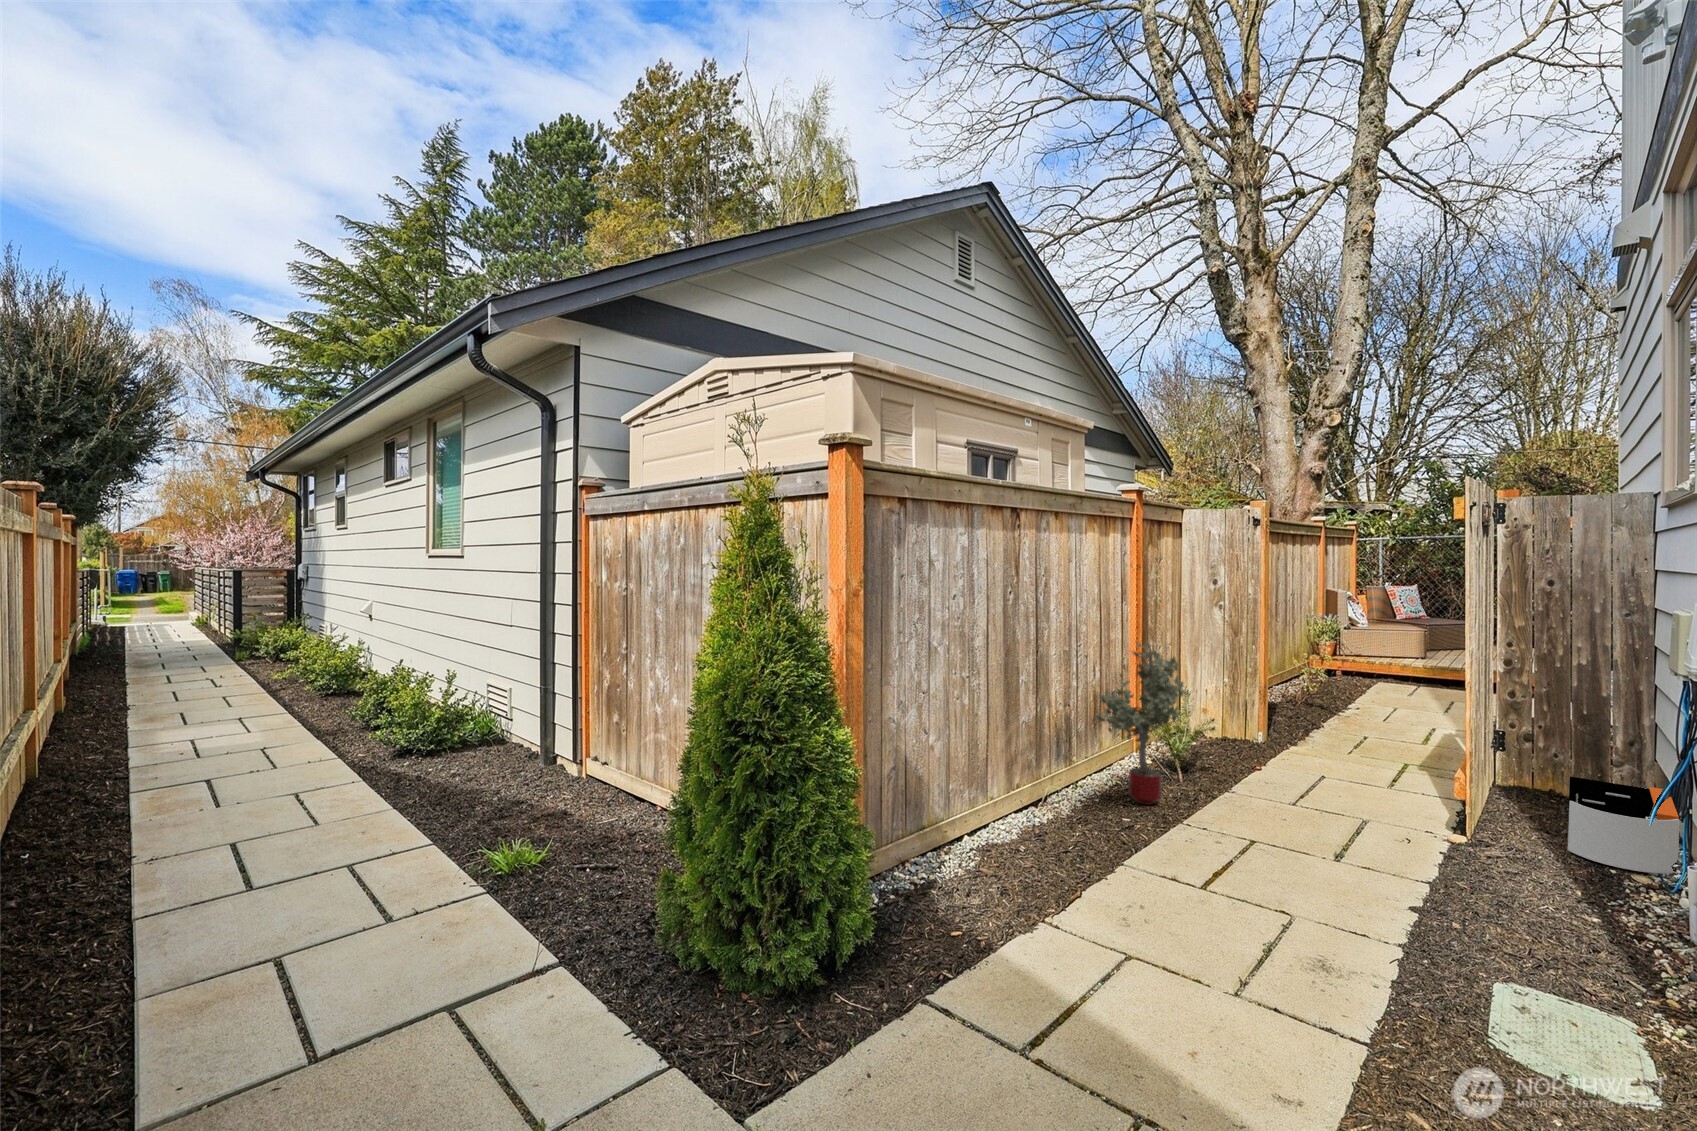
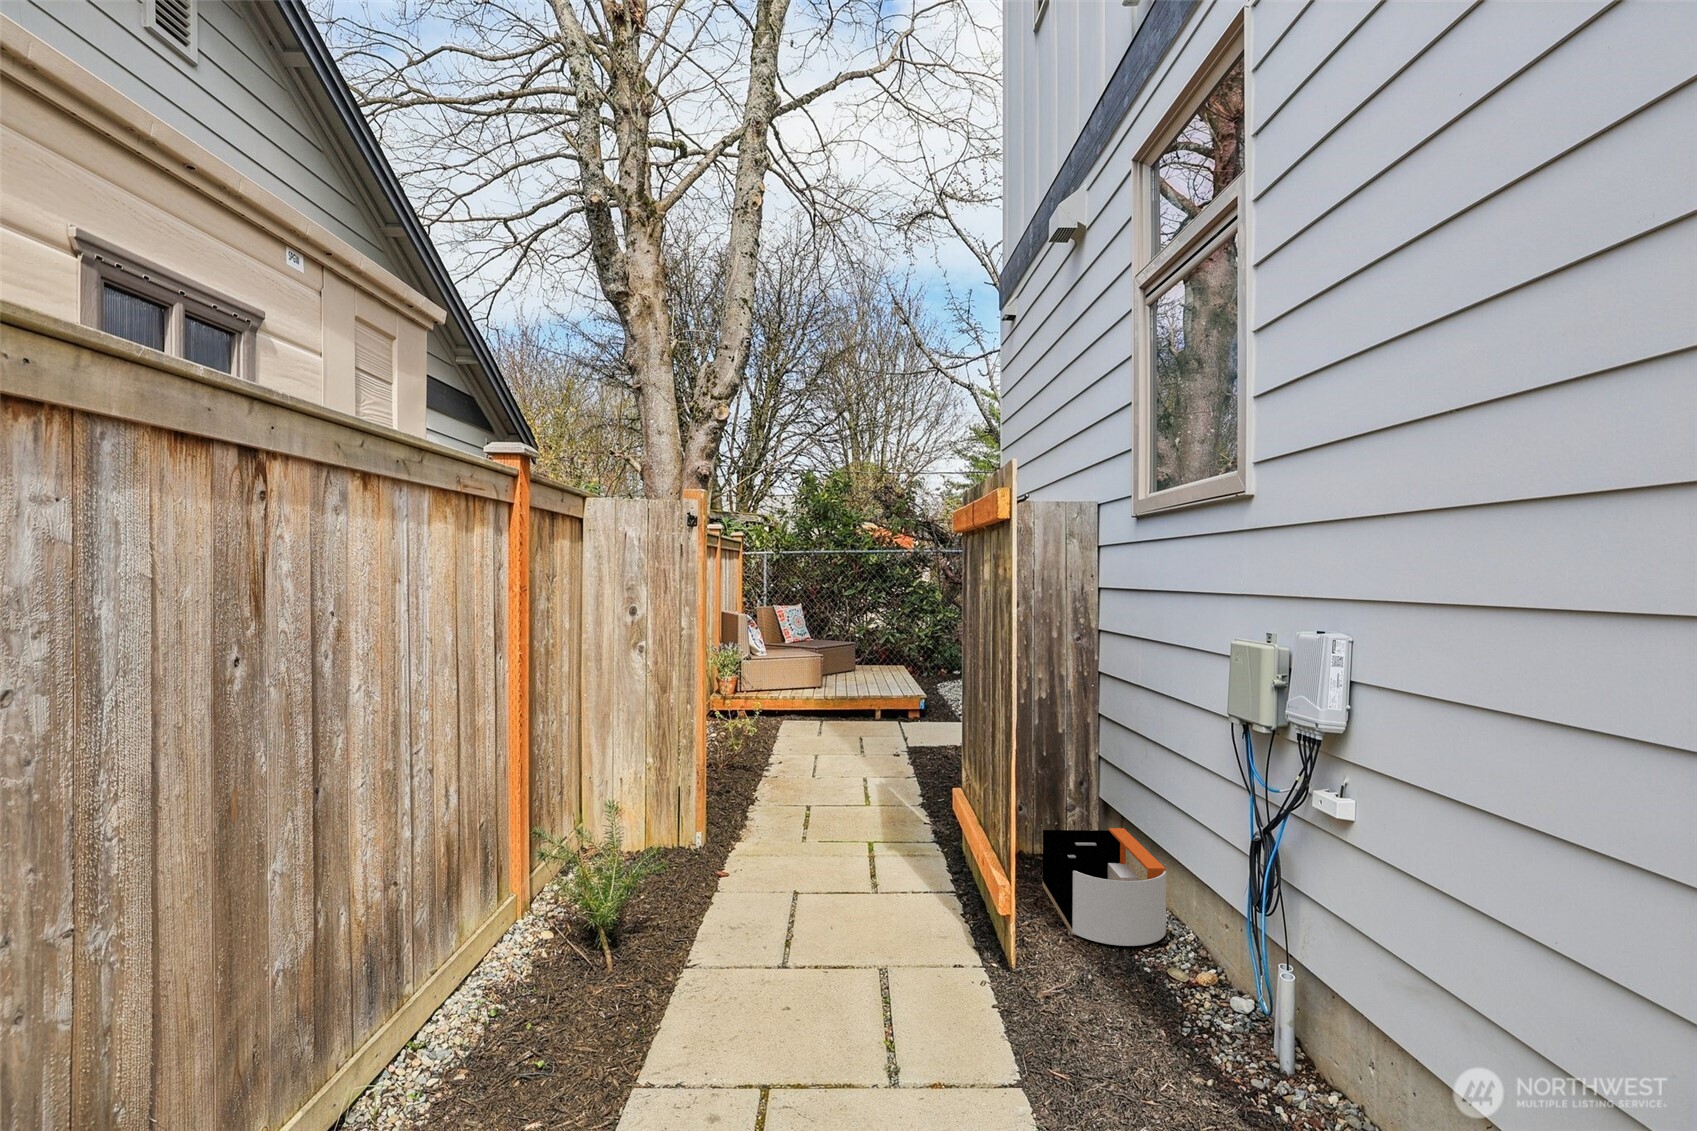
potted tree: present [1096,643,1186,805] -> none [454,728,621,1040]

